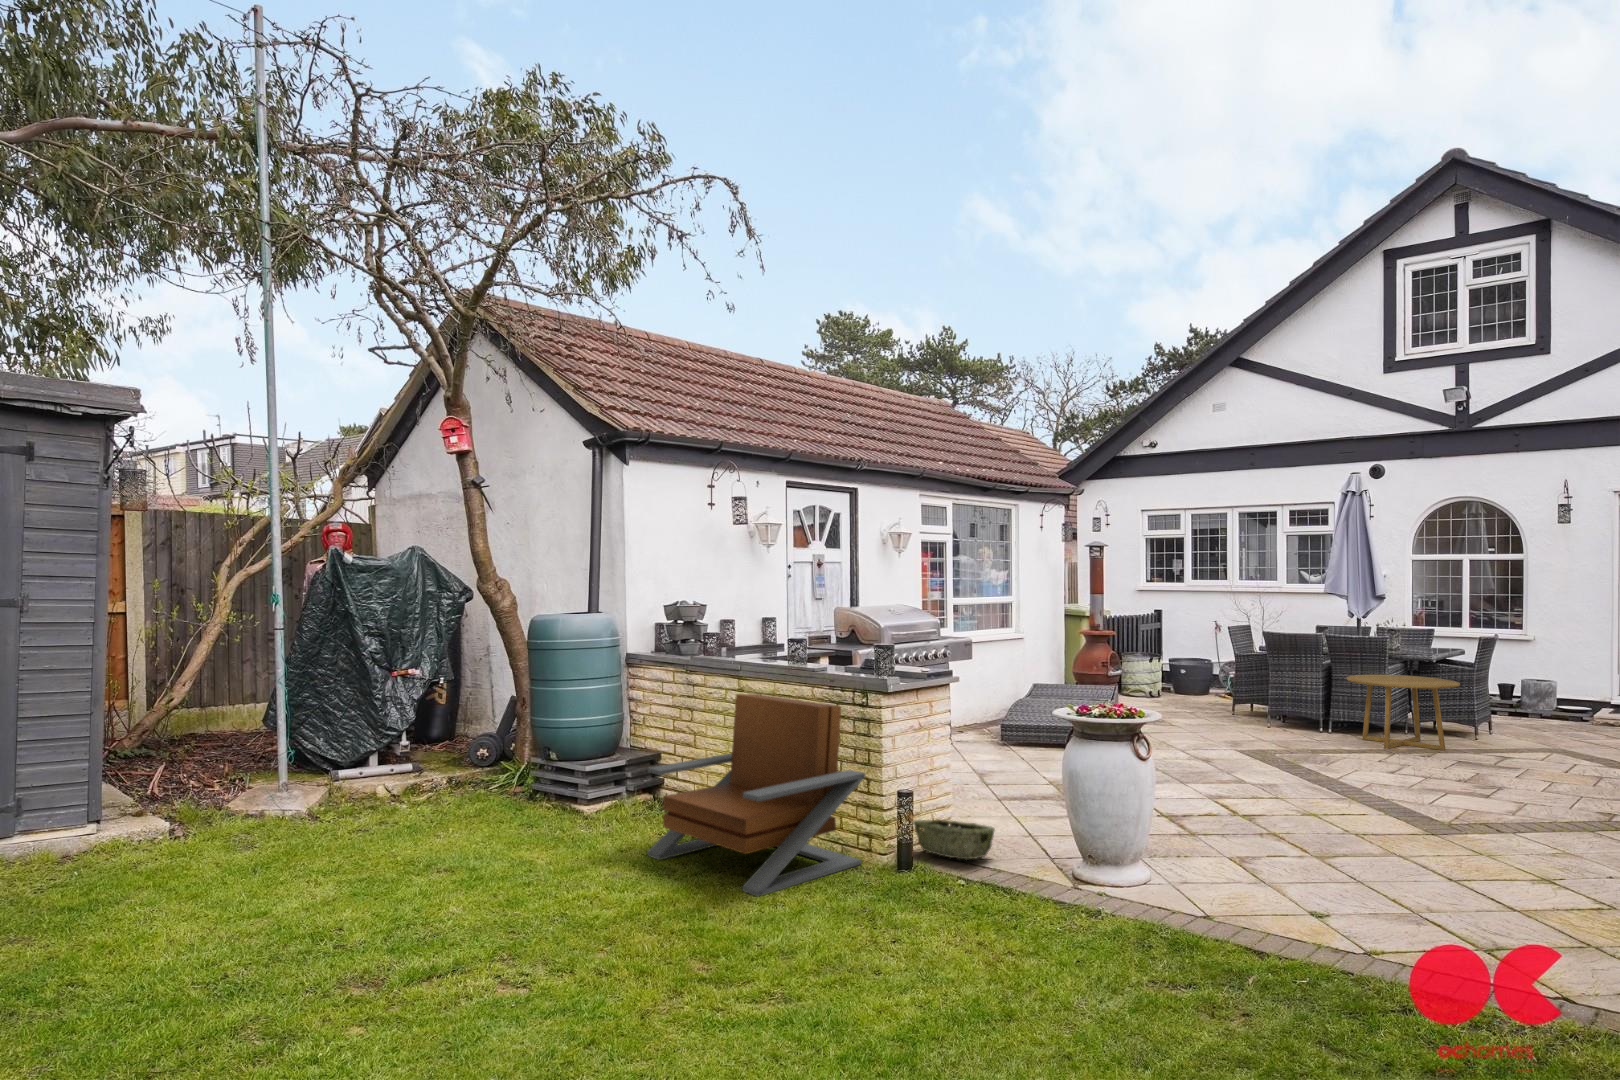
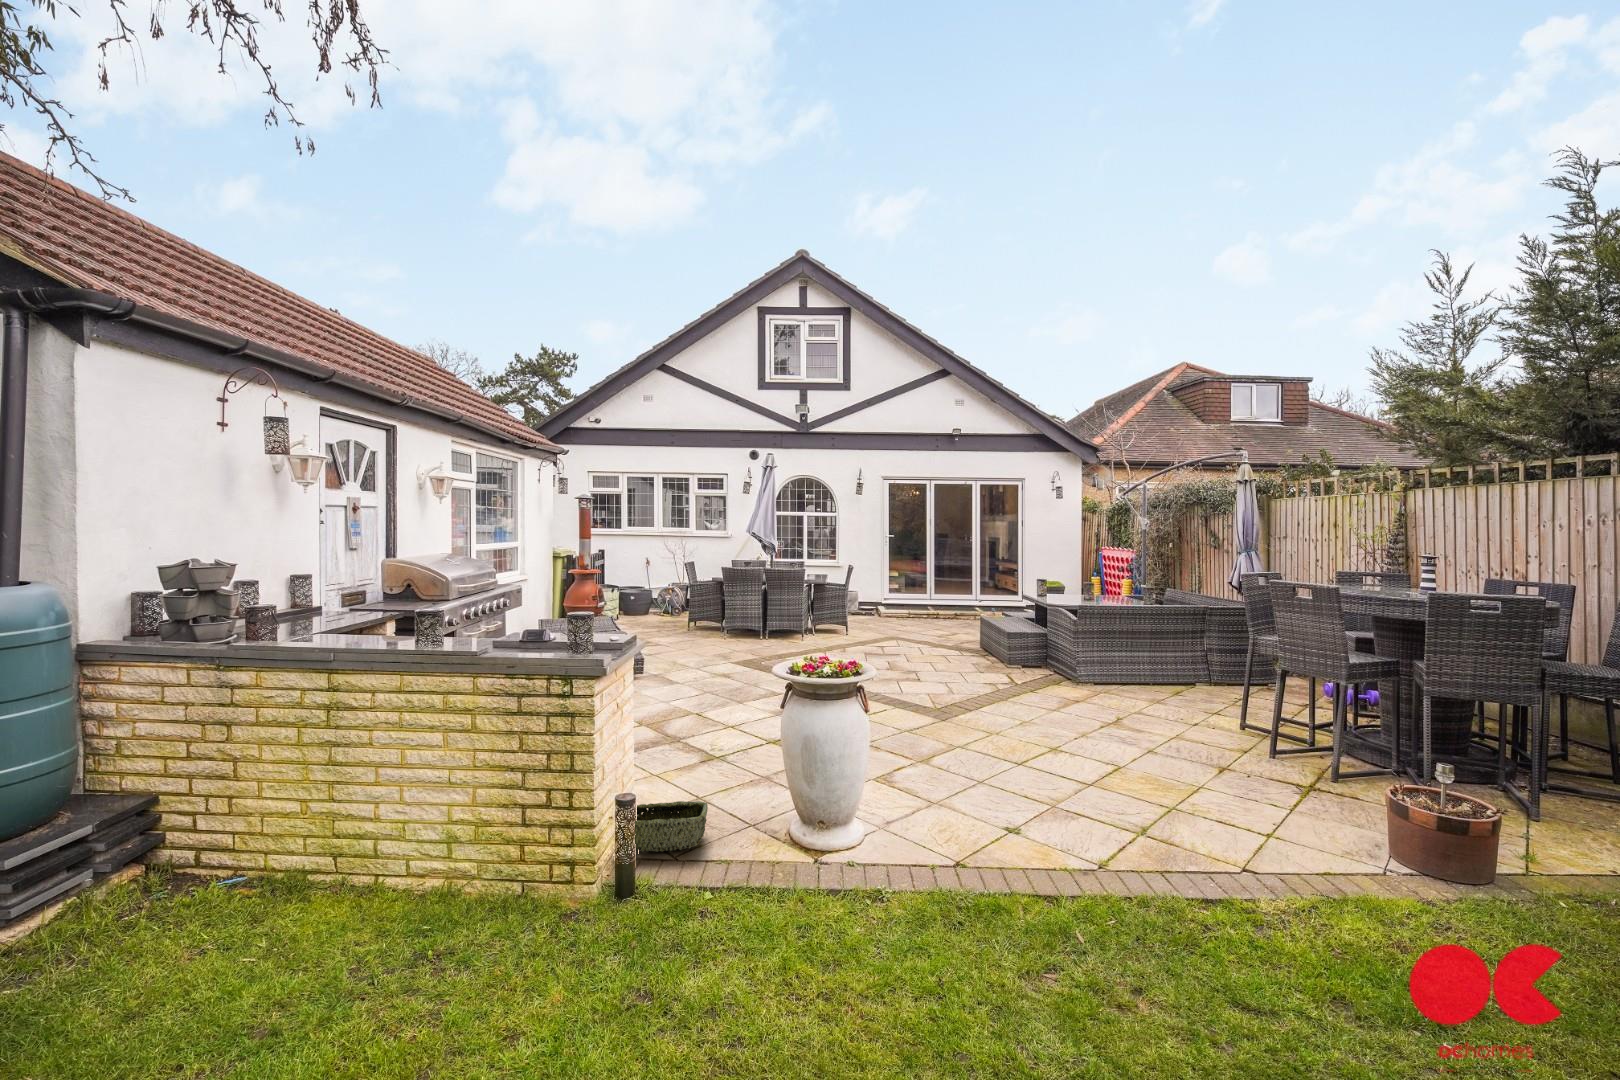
round table: present [1346,675,1460,750] -> none [779,590,843,641]
lounge chair: present [647,694,865,896] -> none [203,704,585,1039]

